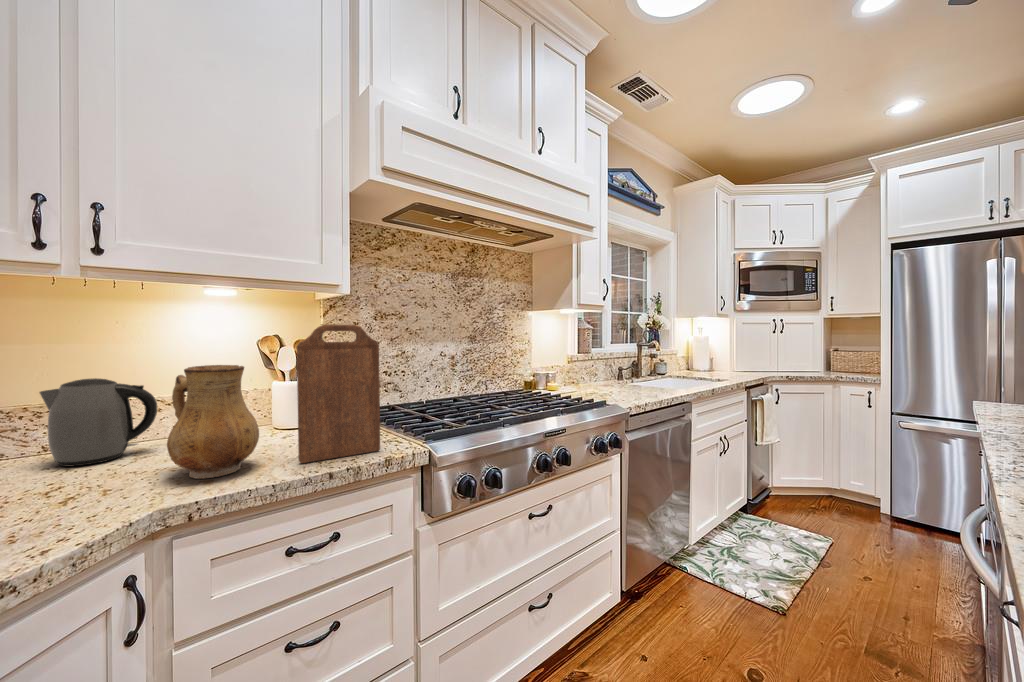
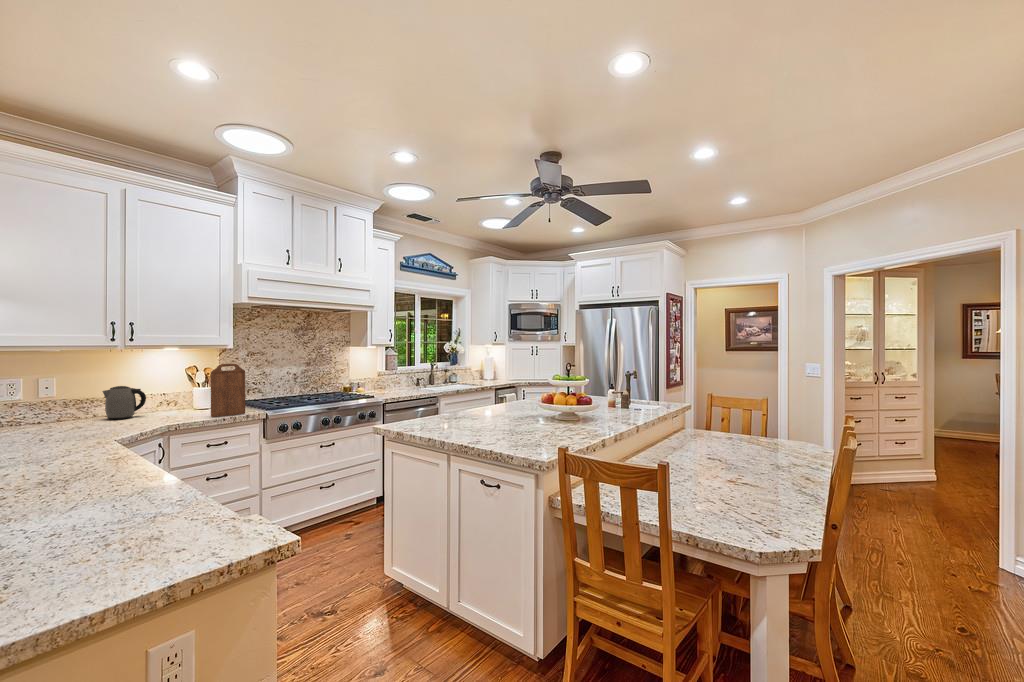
ceramic pitcher: present [167,365,259,479] -> none [160,380,195,421]

